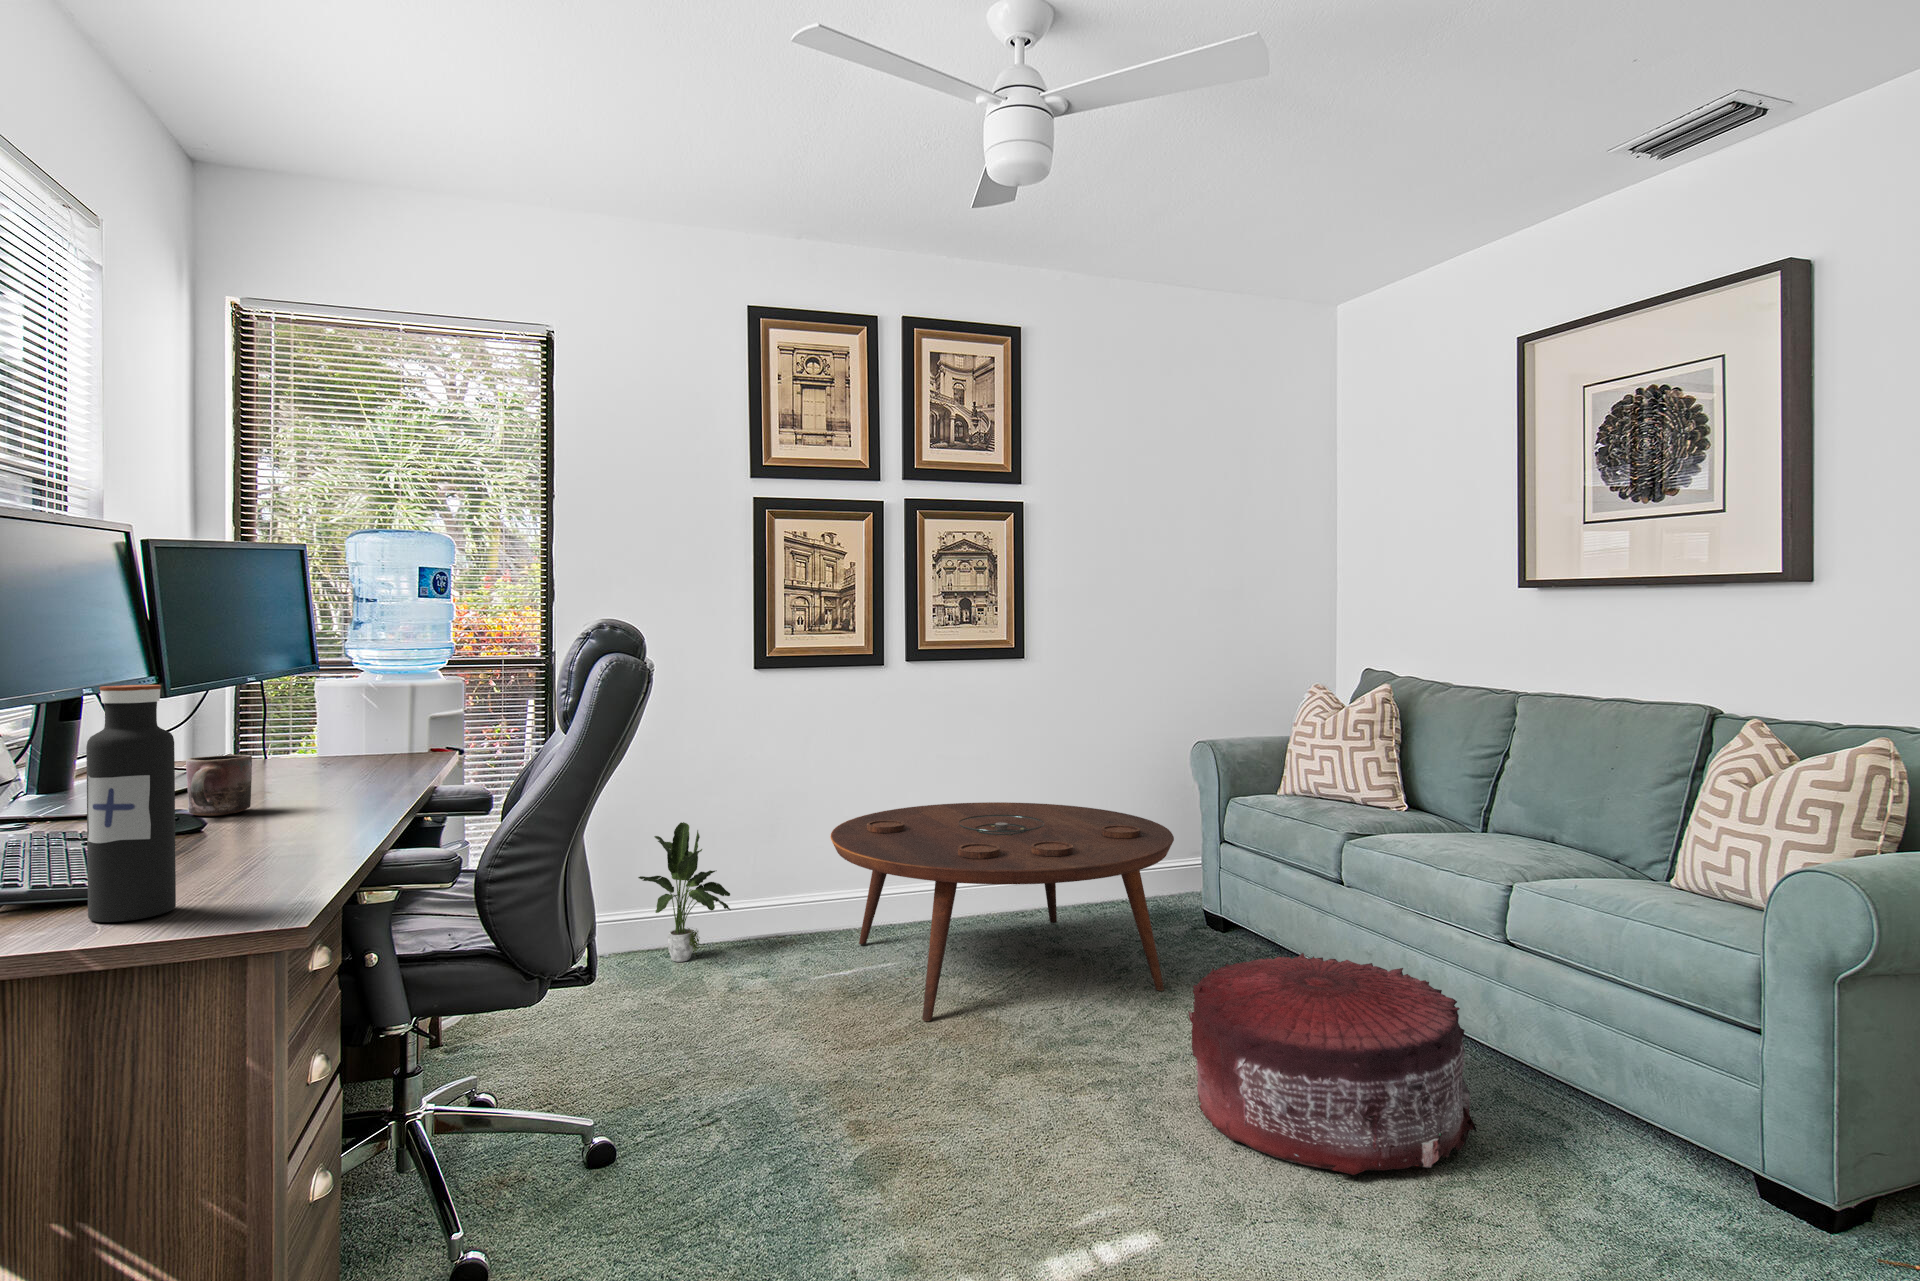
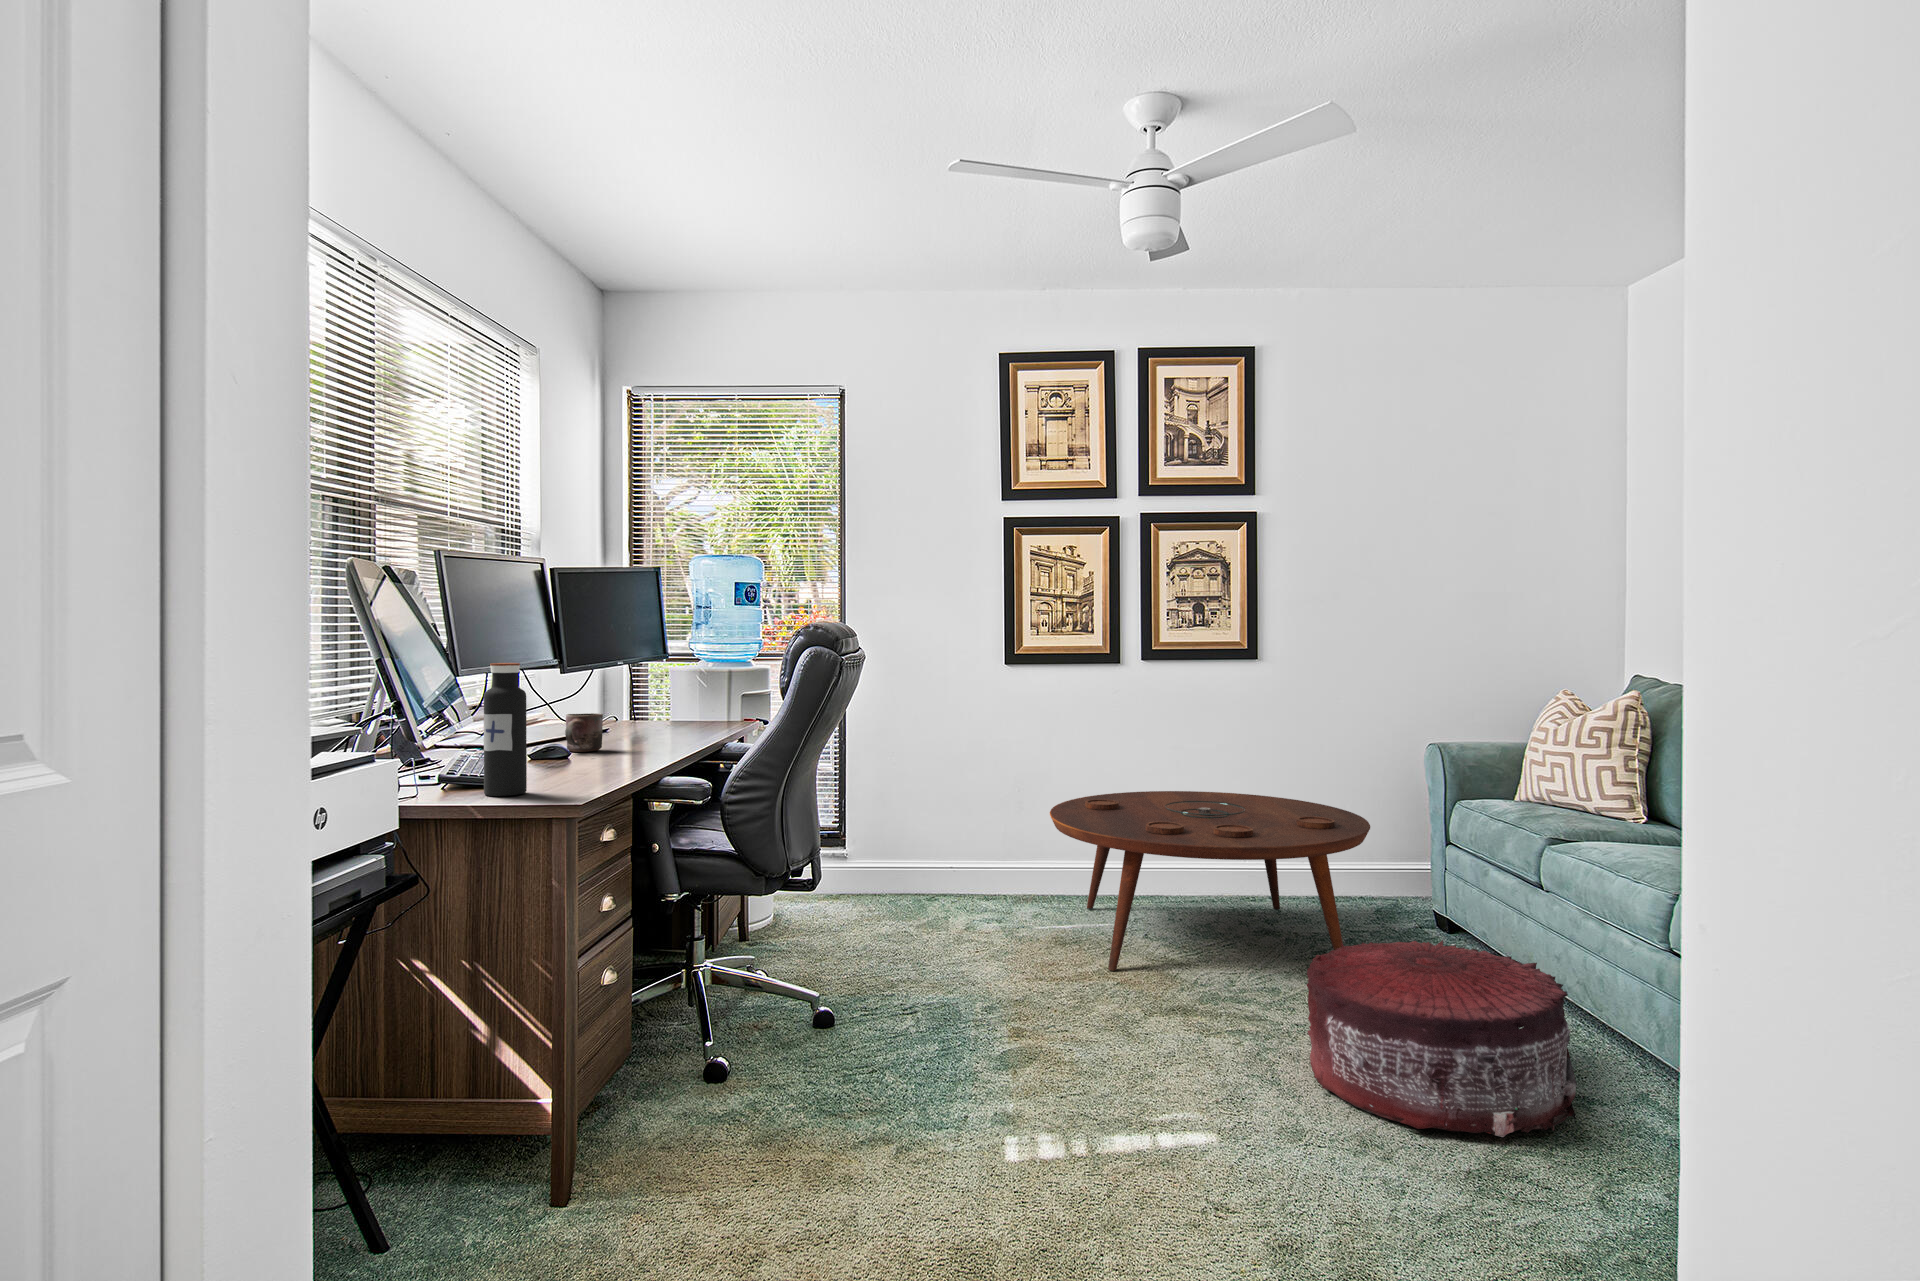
potted plant: present [638,822,731,962] -> none [901,791,978,906]

